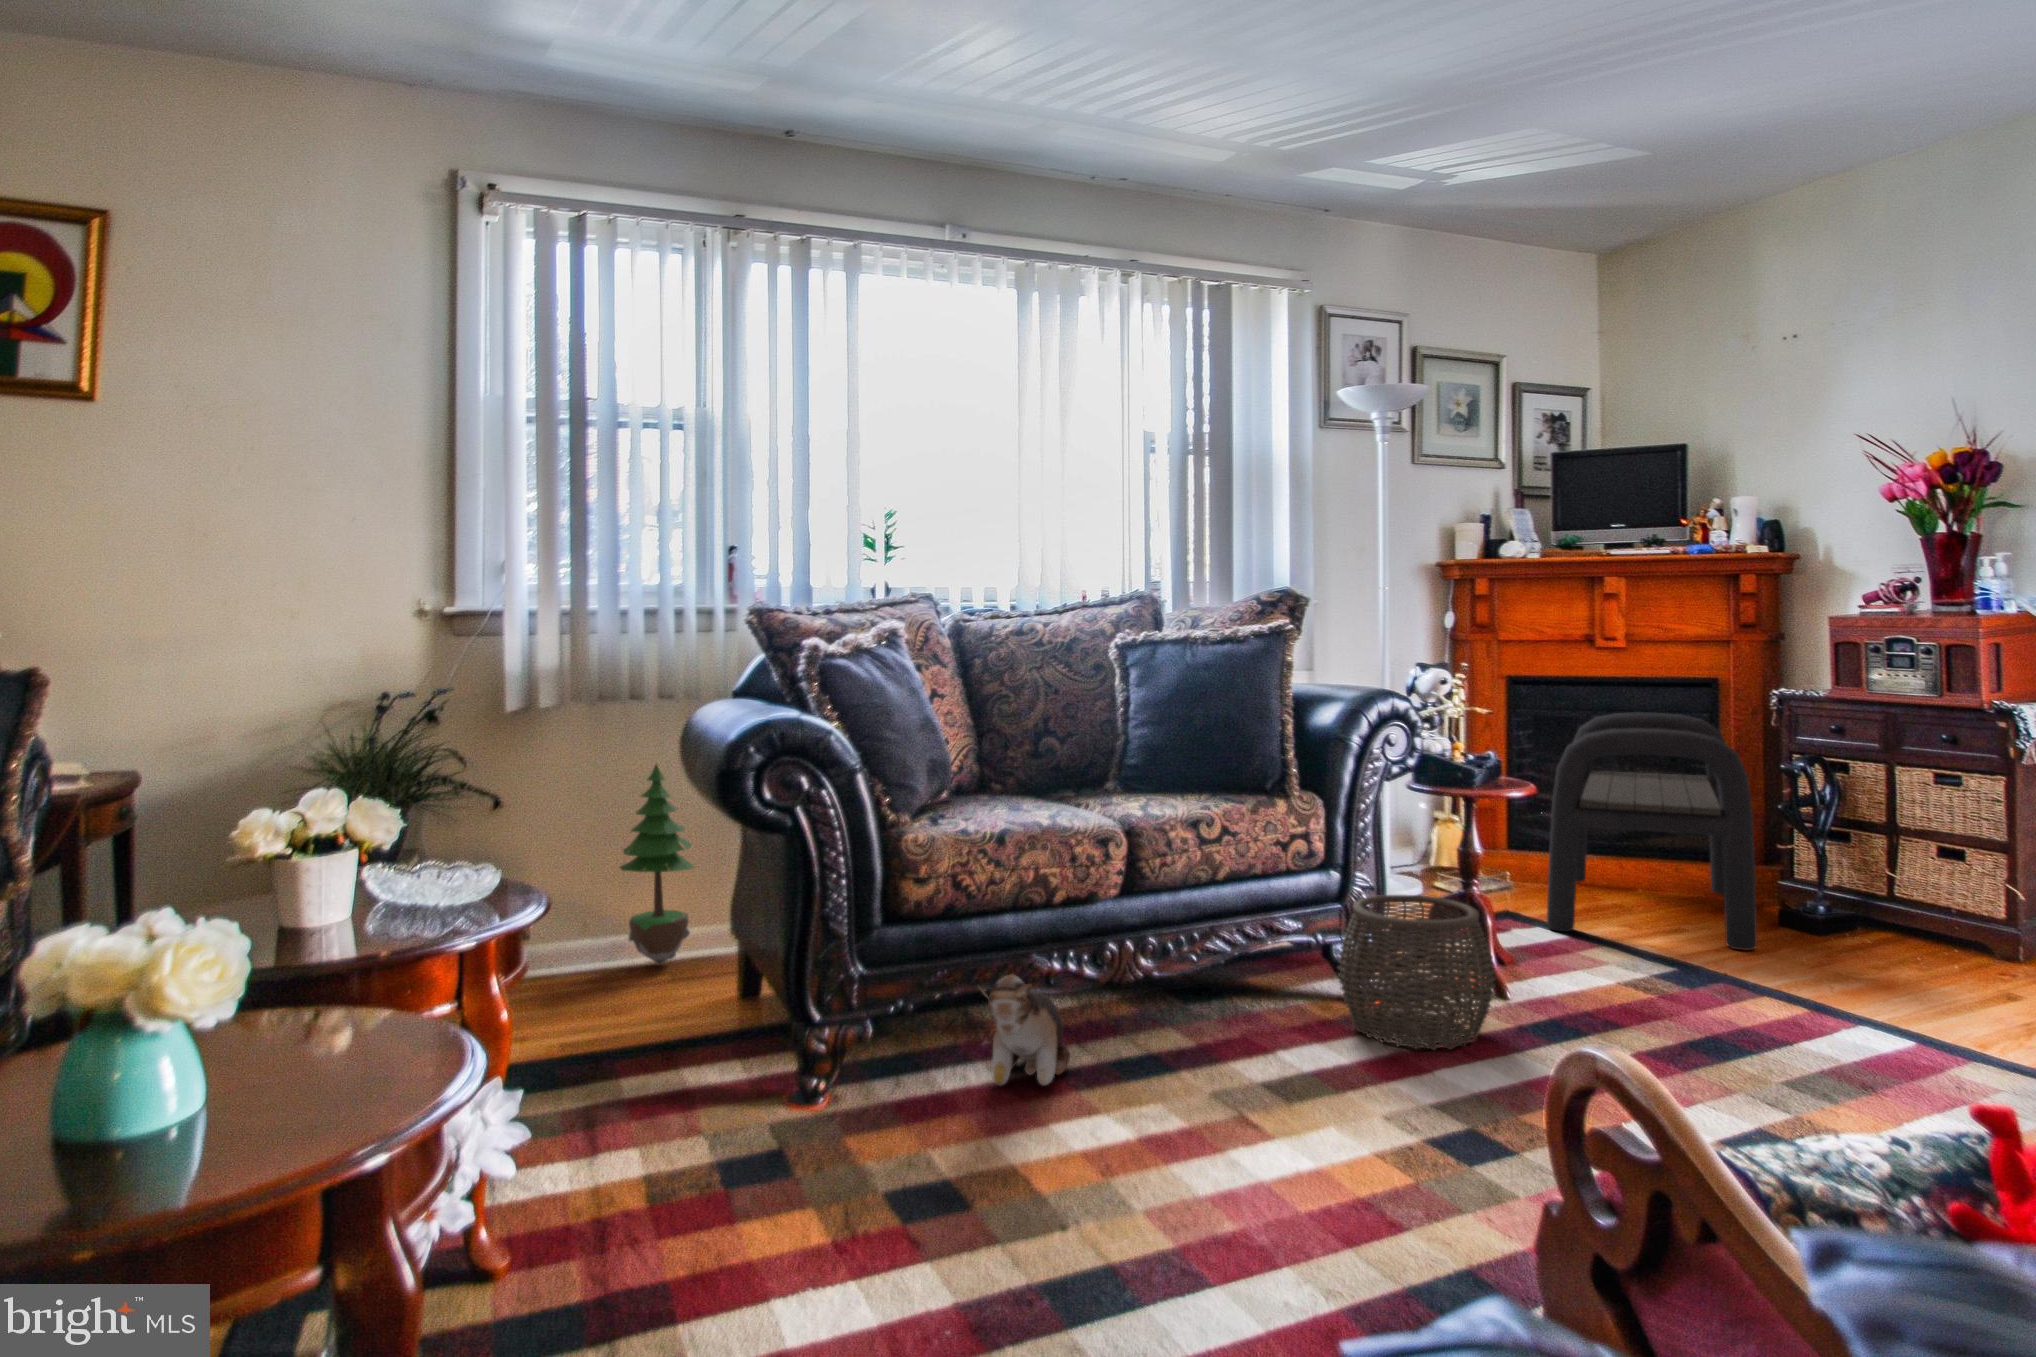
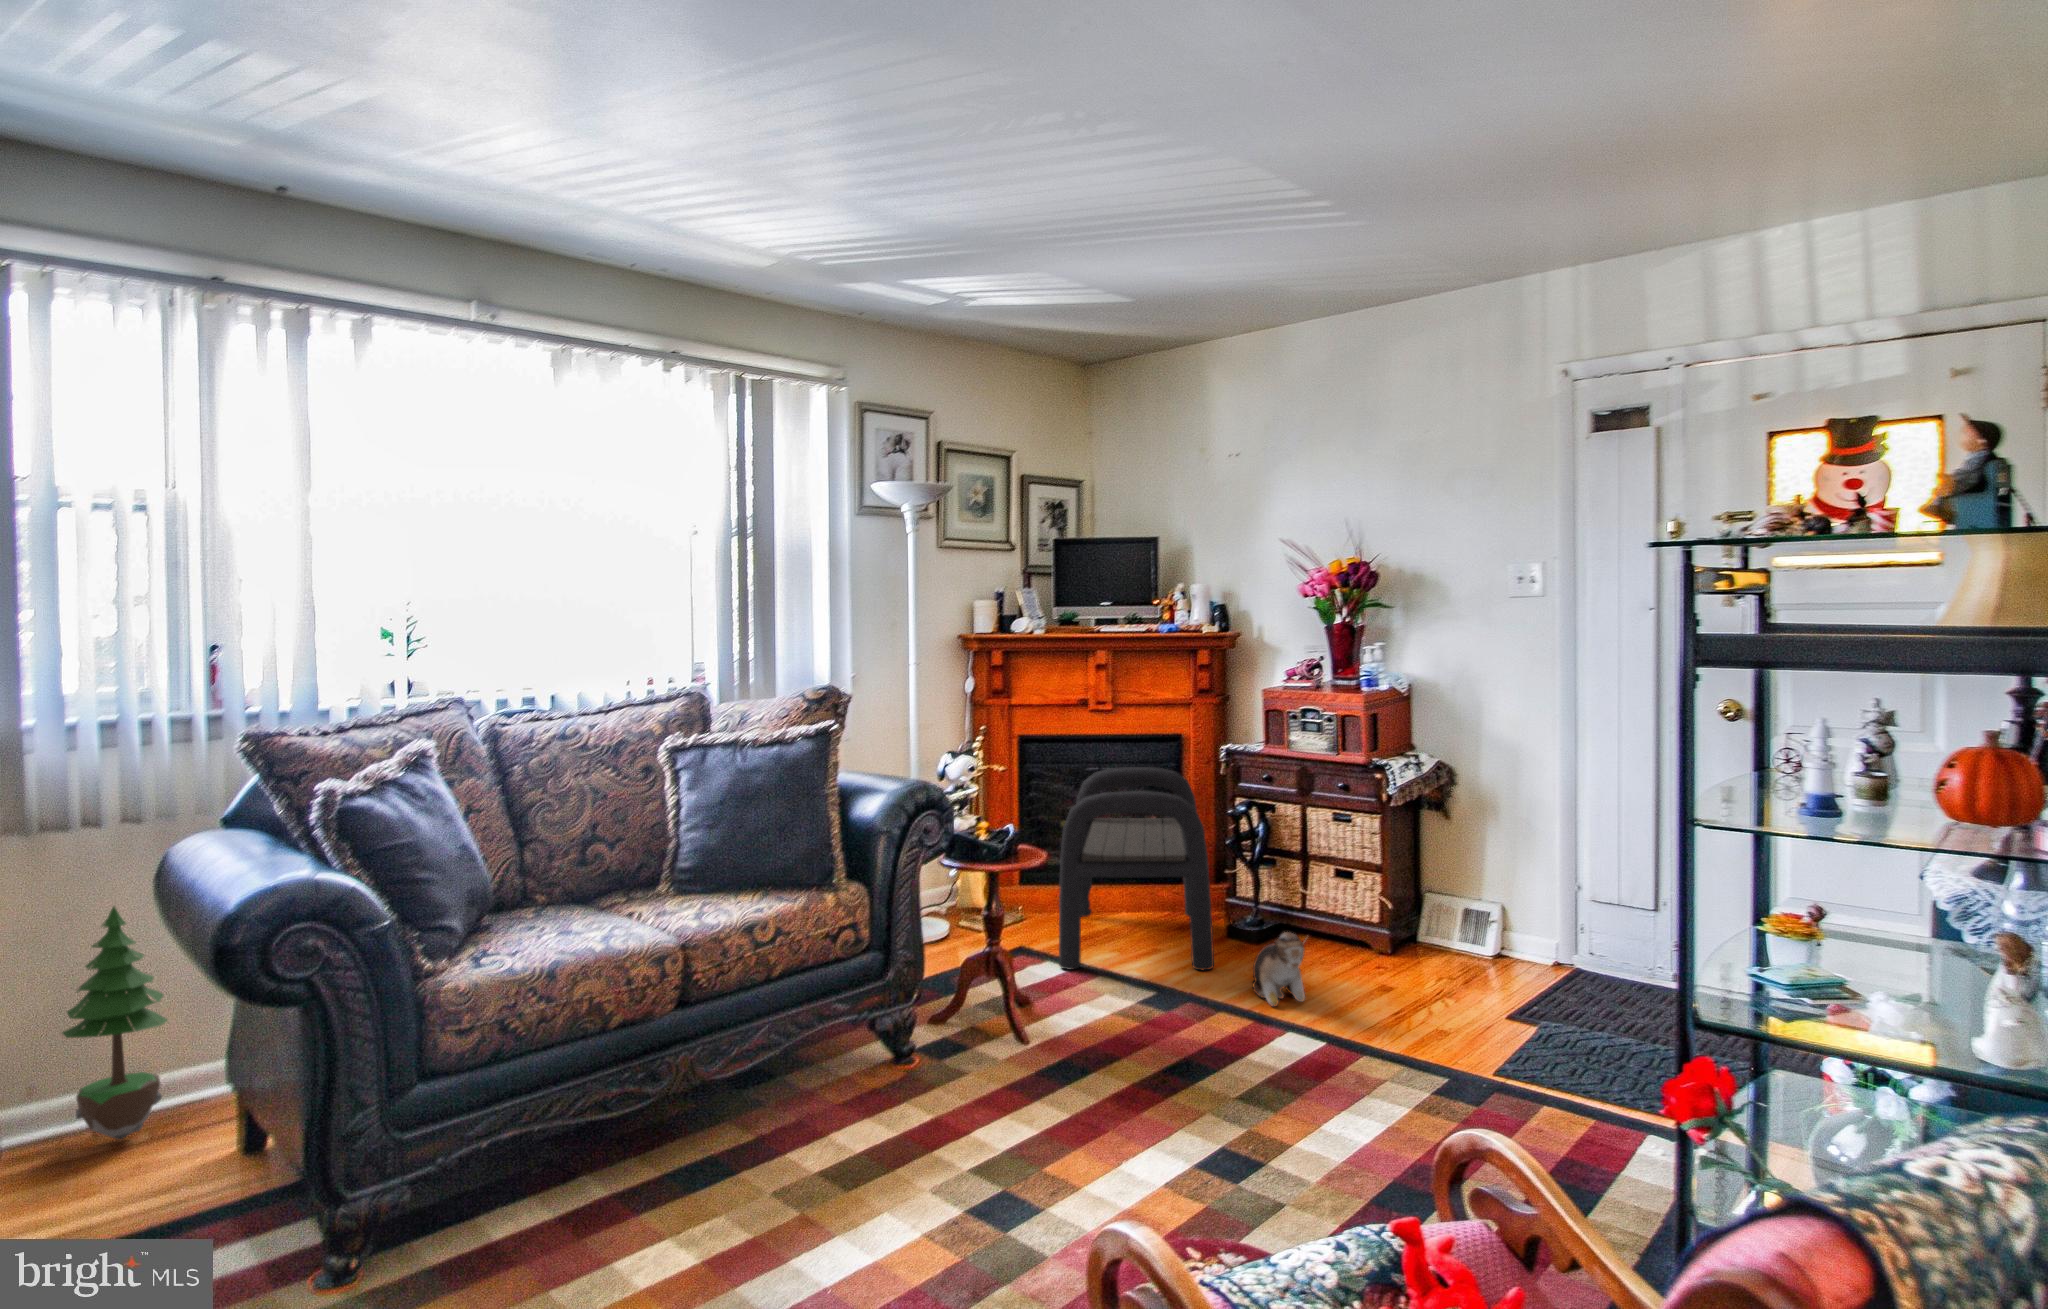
woven basket: present [1338,895,1495,1050] -> none [881,967,1013,1109]
plush toy: present [982,974,1070,1086] -> present [1253,932,1305,1006]

